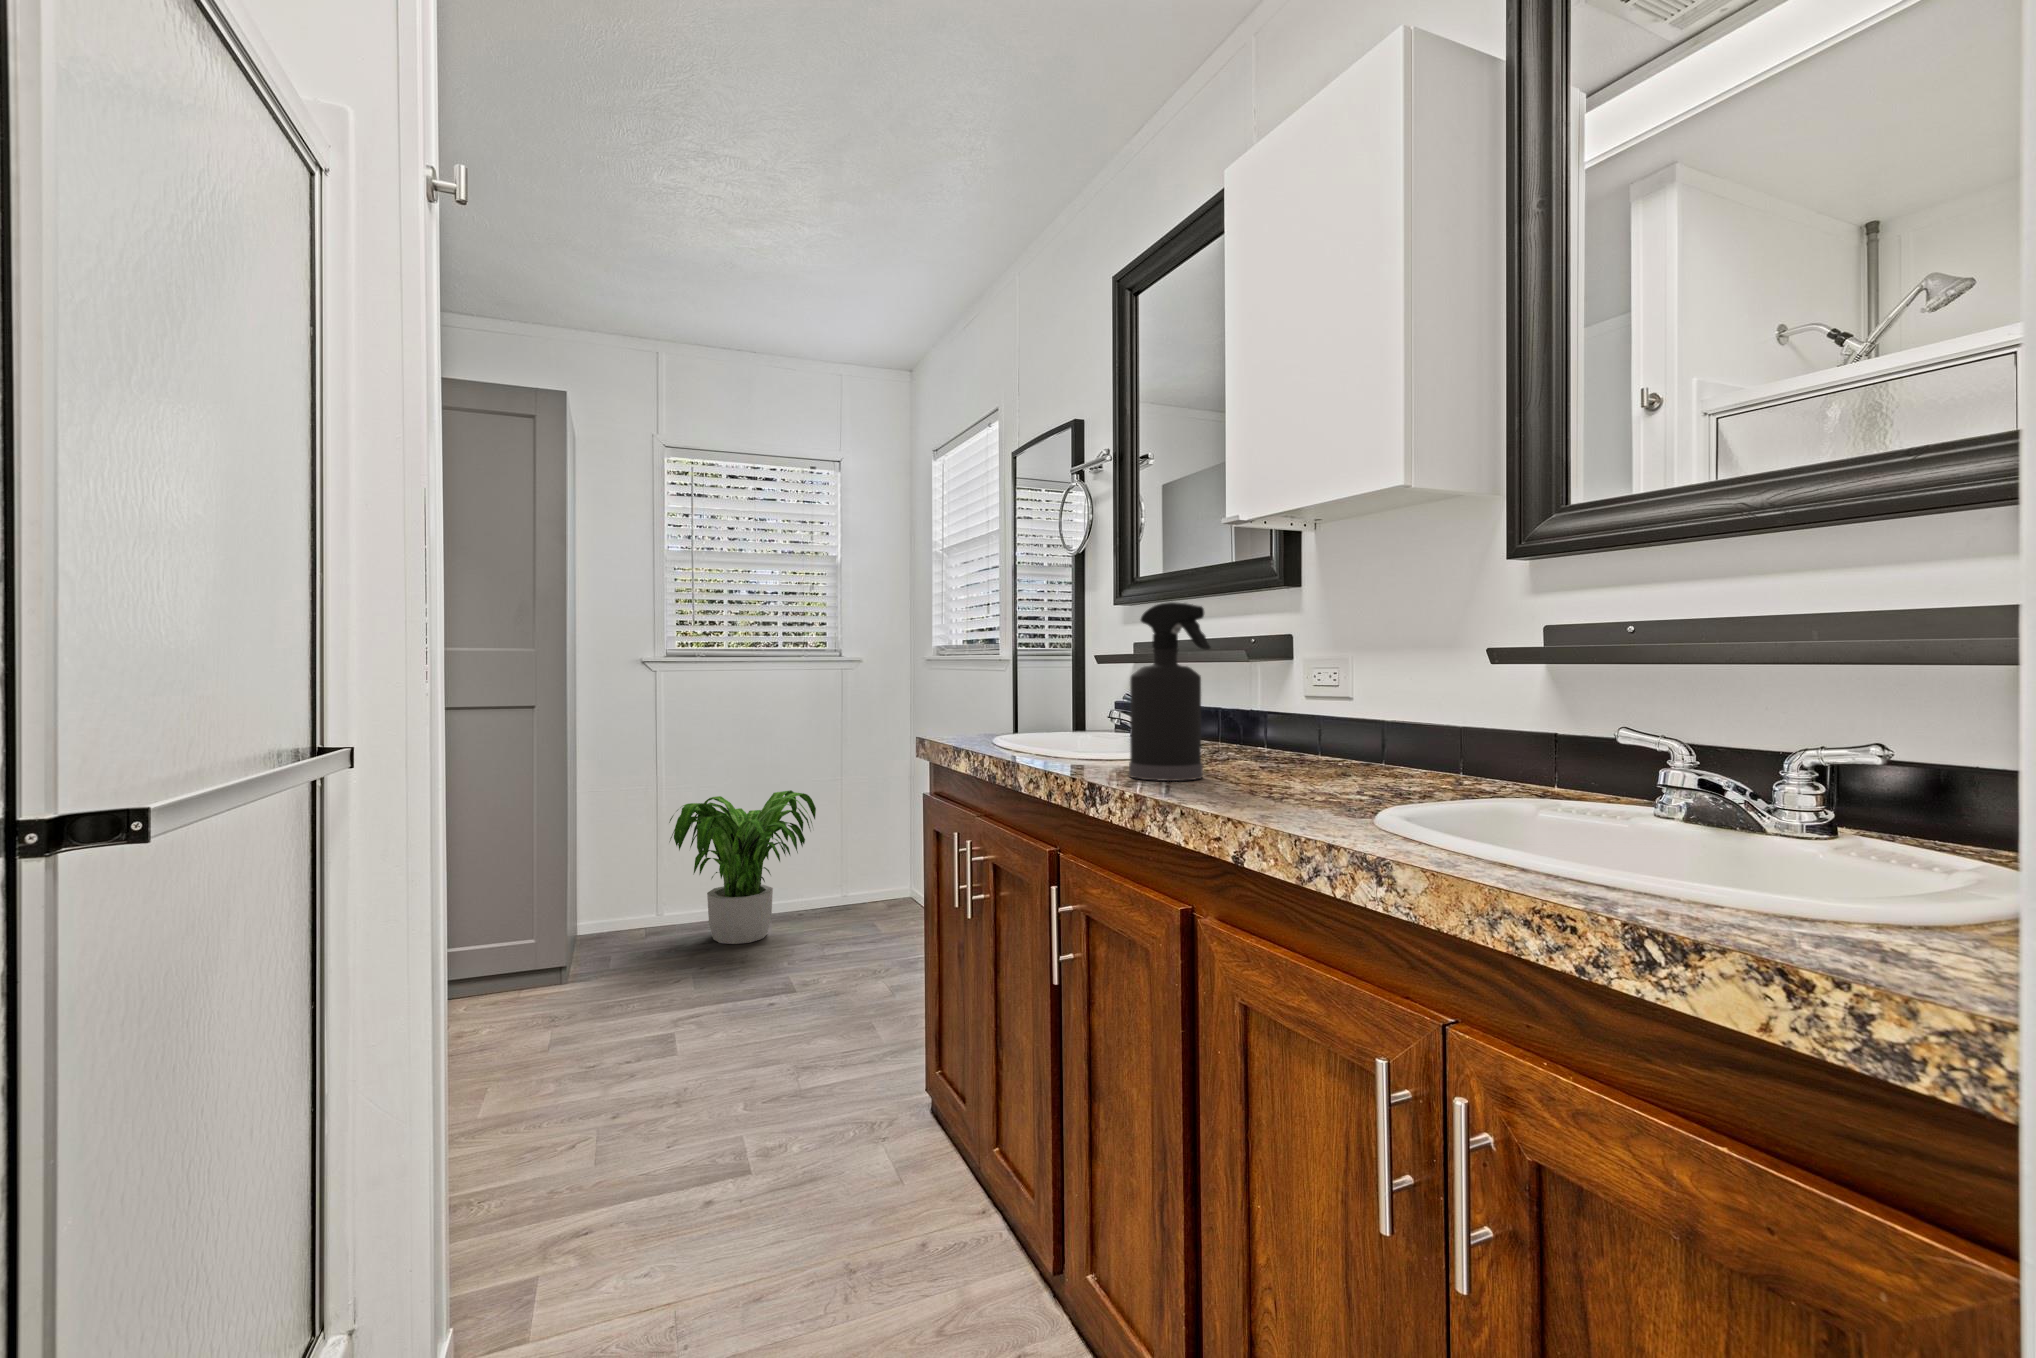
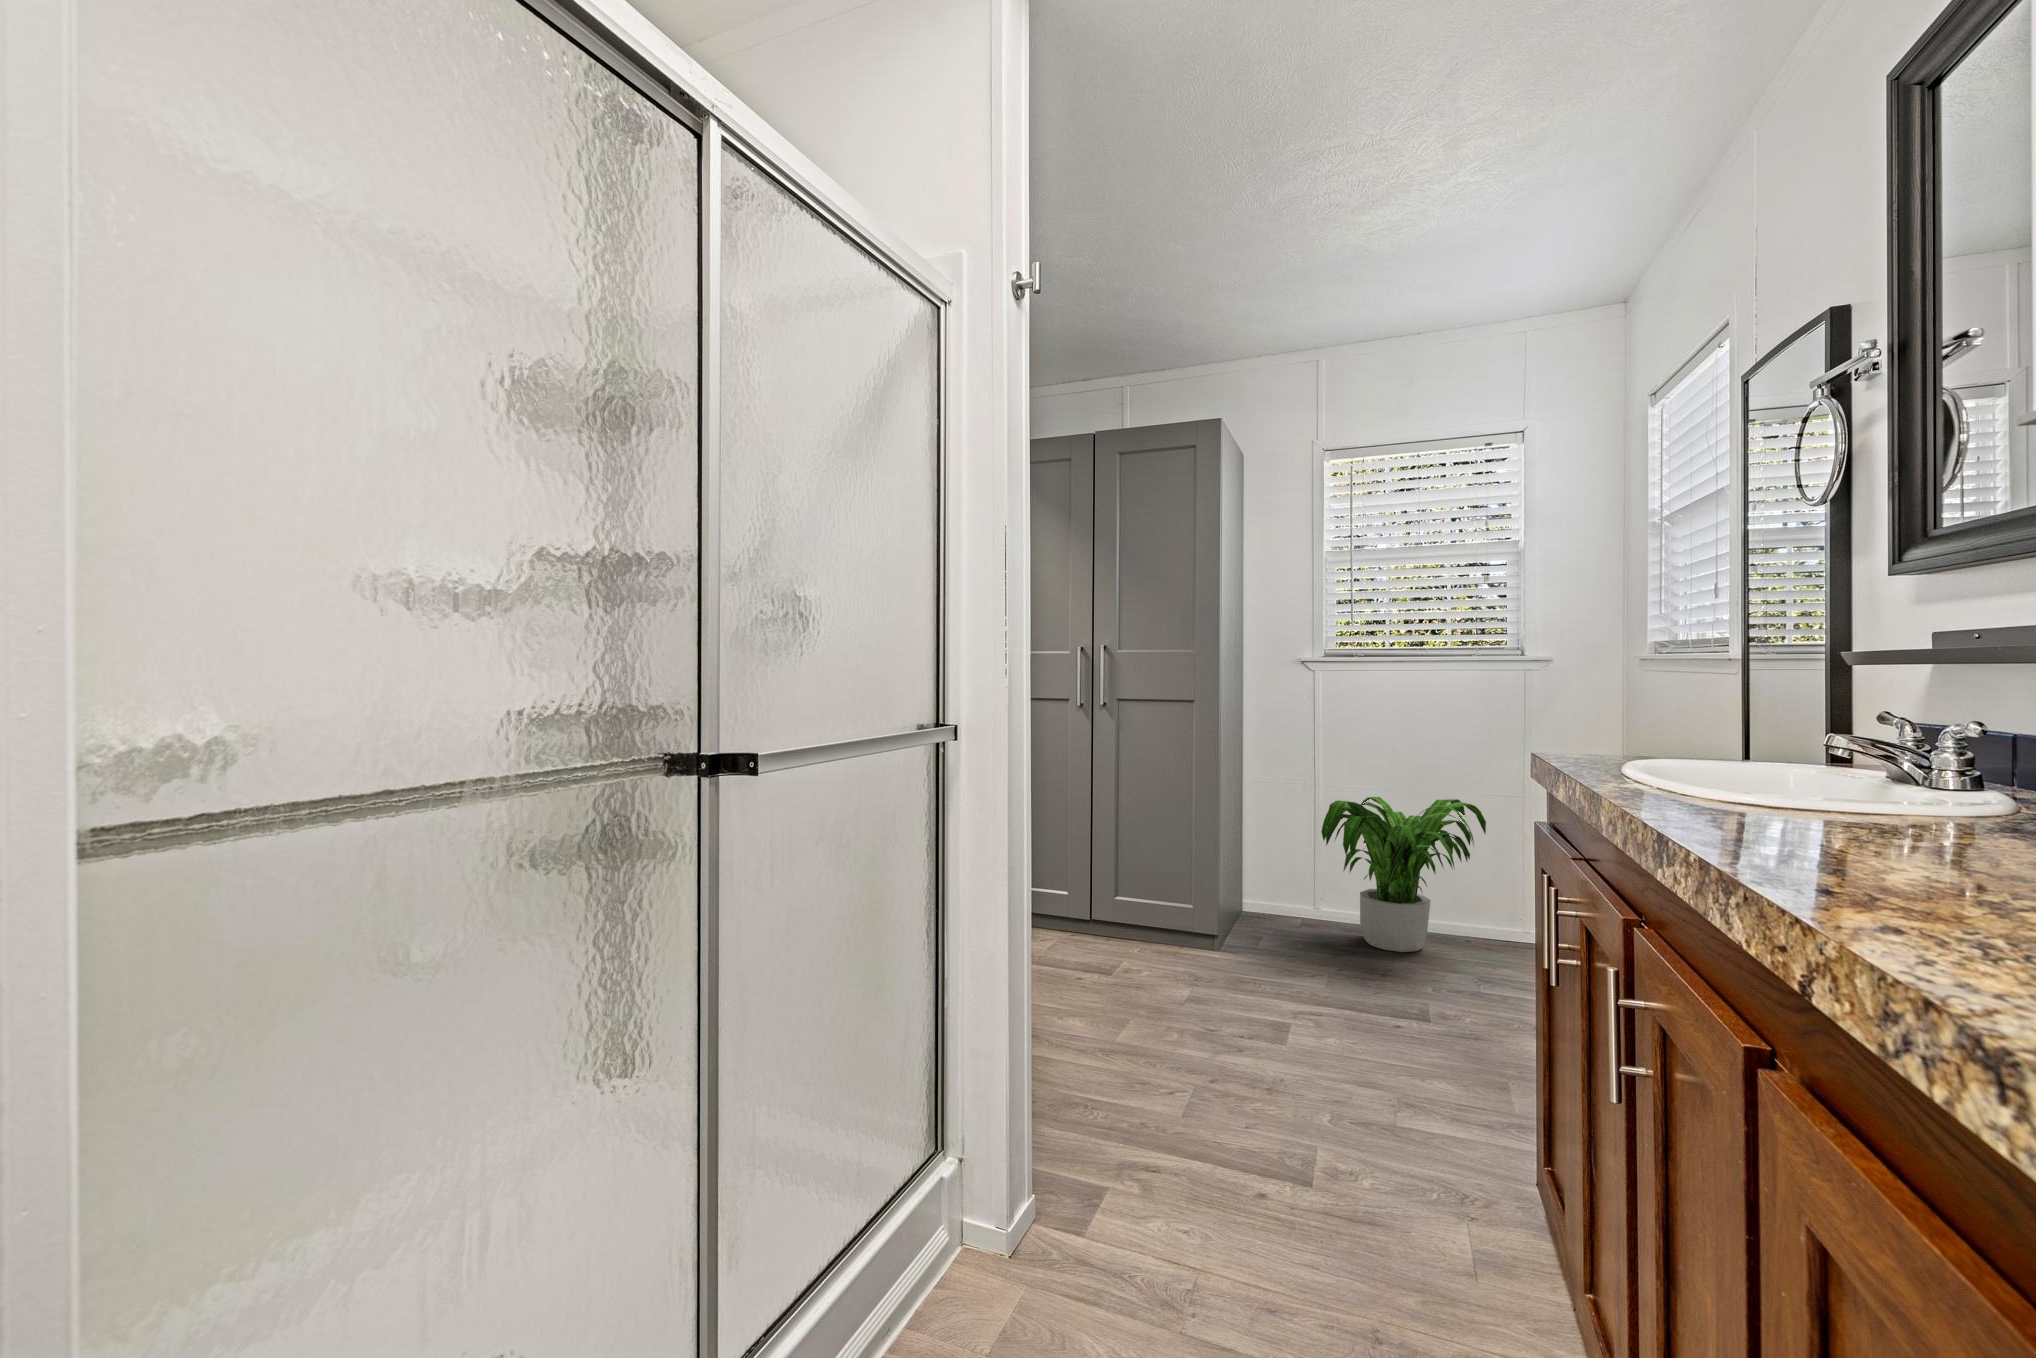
spray bottle: present [1129,602,1210,781] -> none [1756,574,1919,851]

